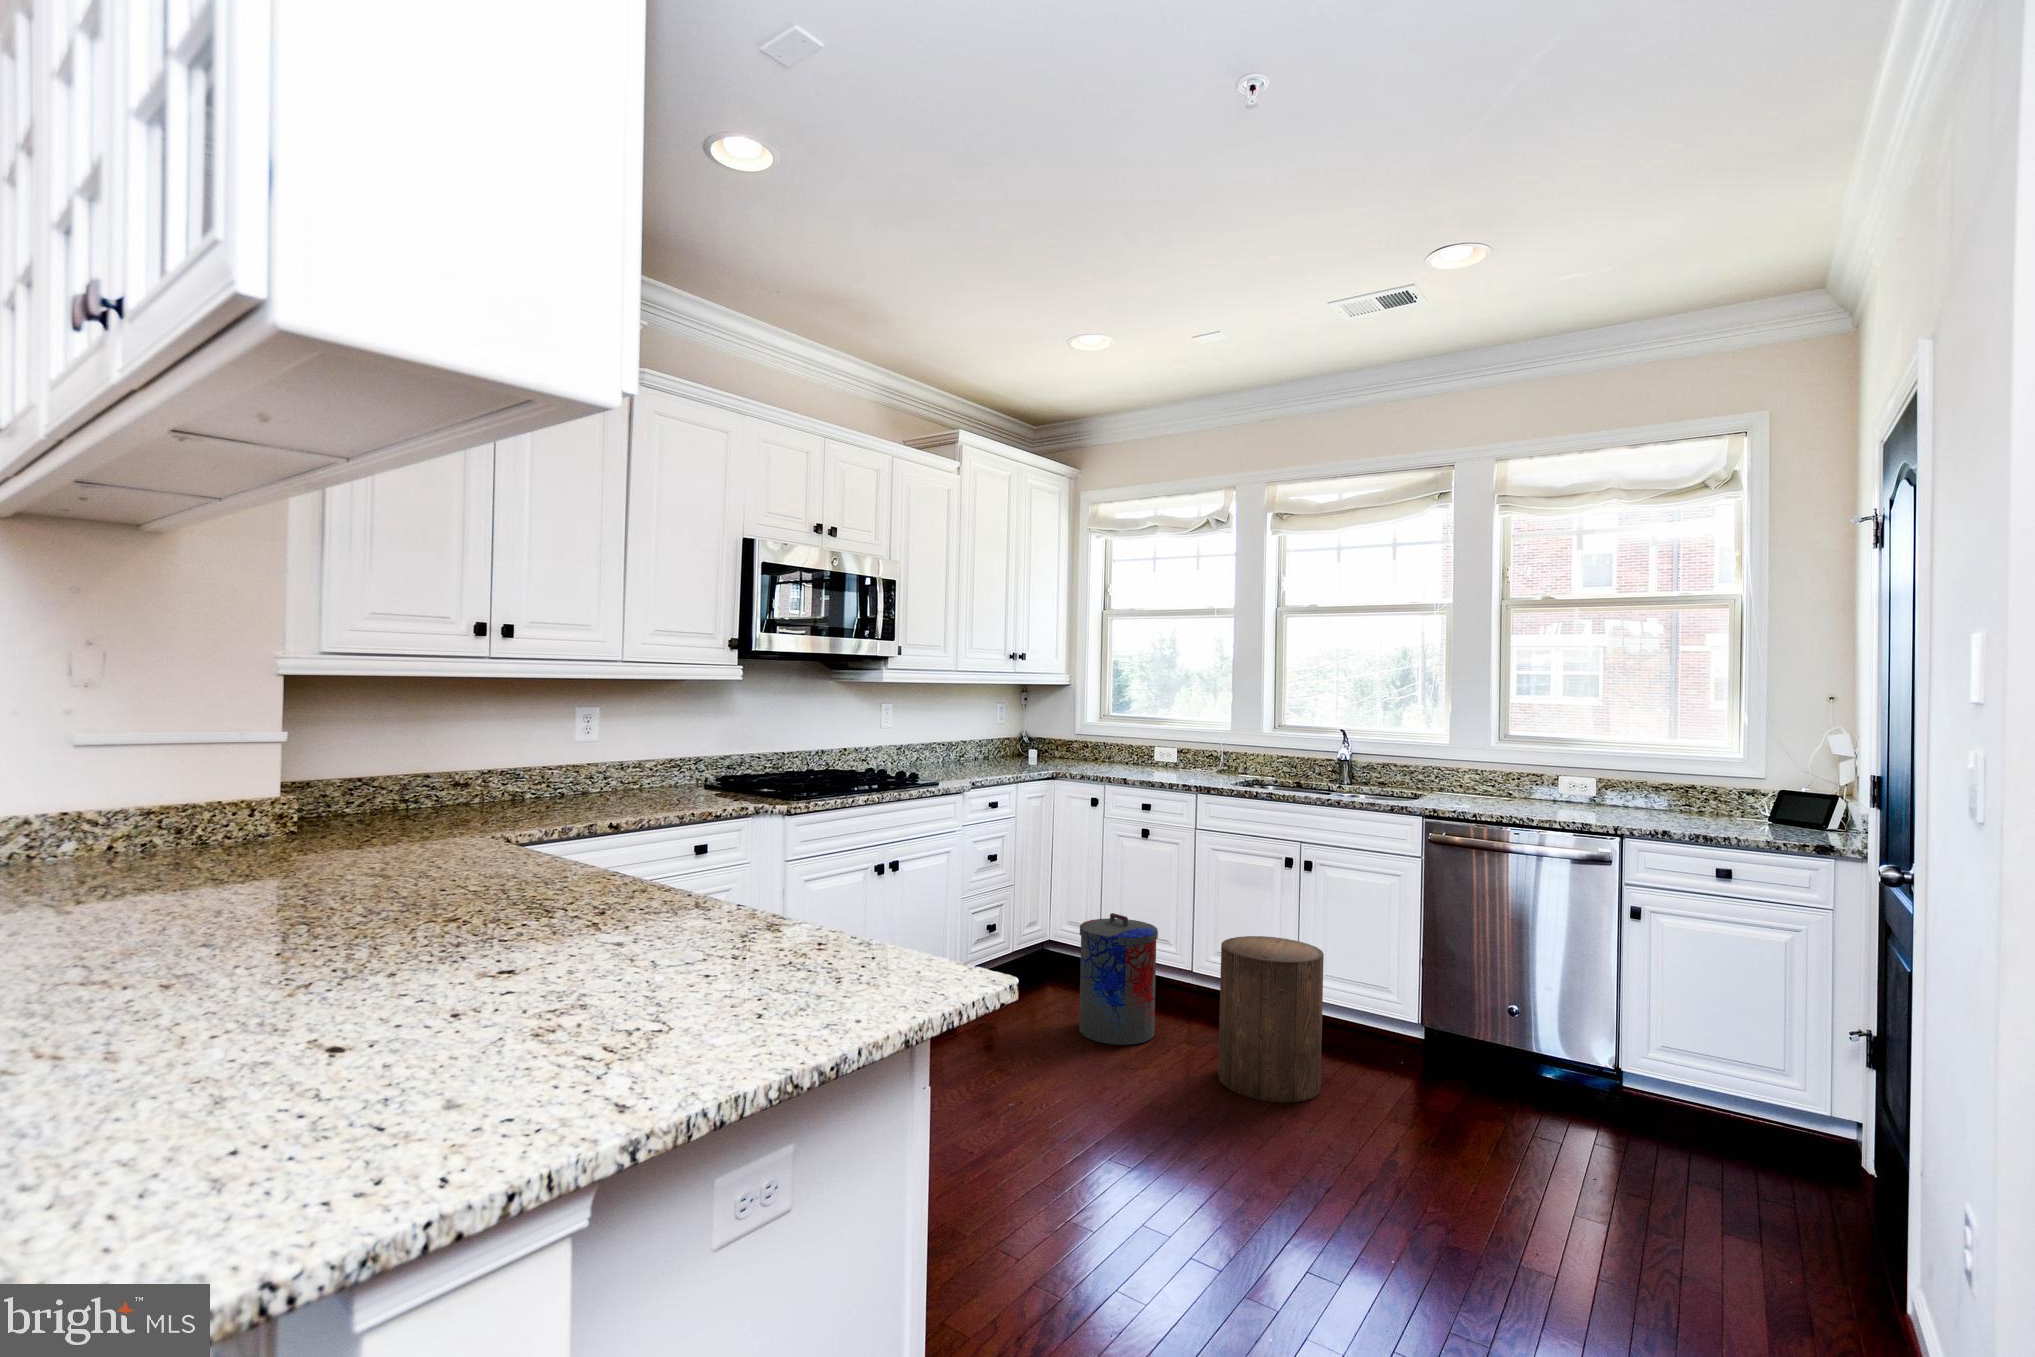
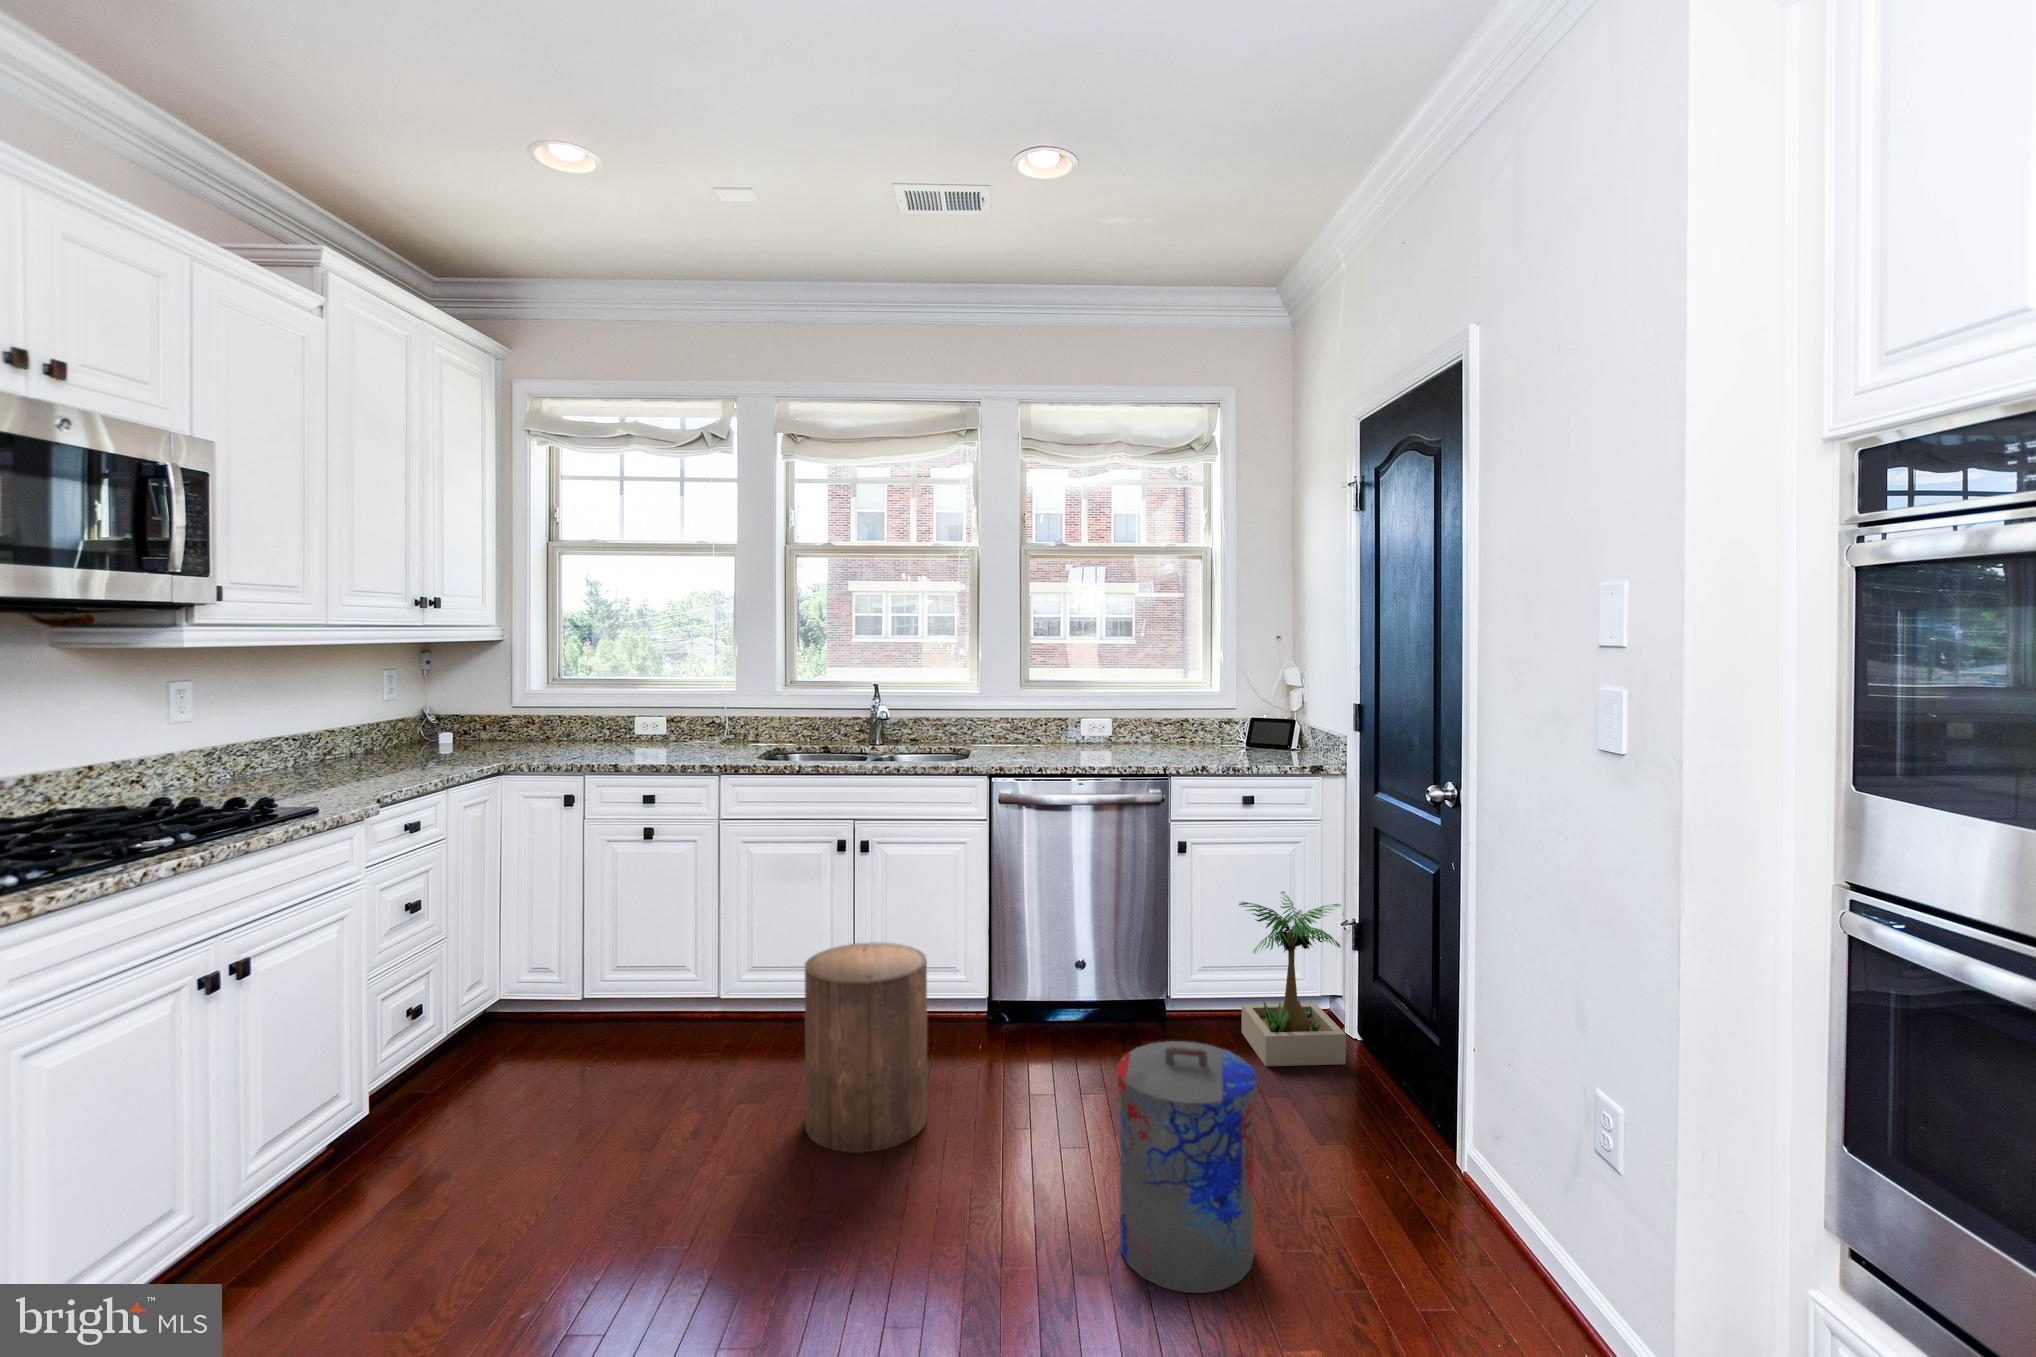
trash can: present [1079,913,1158,1045] -> present [1117,1041,1257,1293]
potted plant: none [1680,975,1854,1188] -> present [1239,891,1346,1066]

